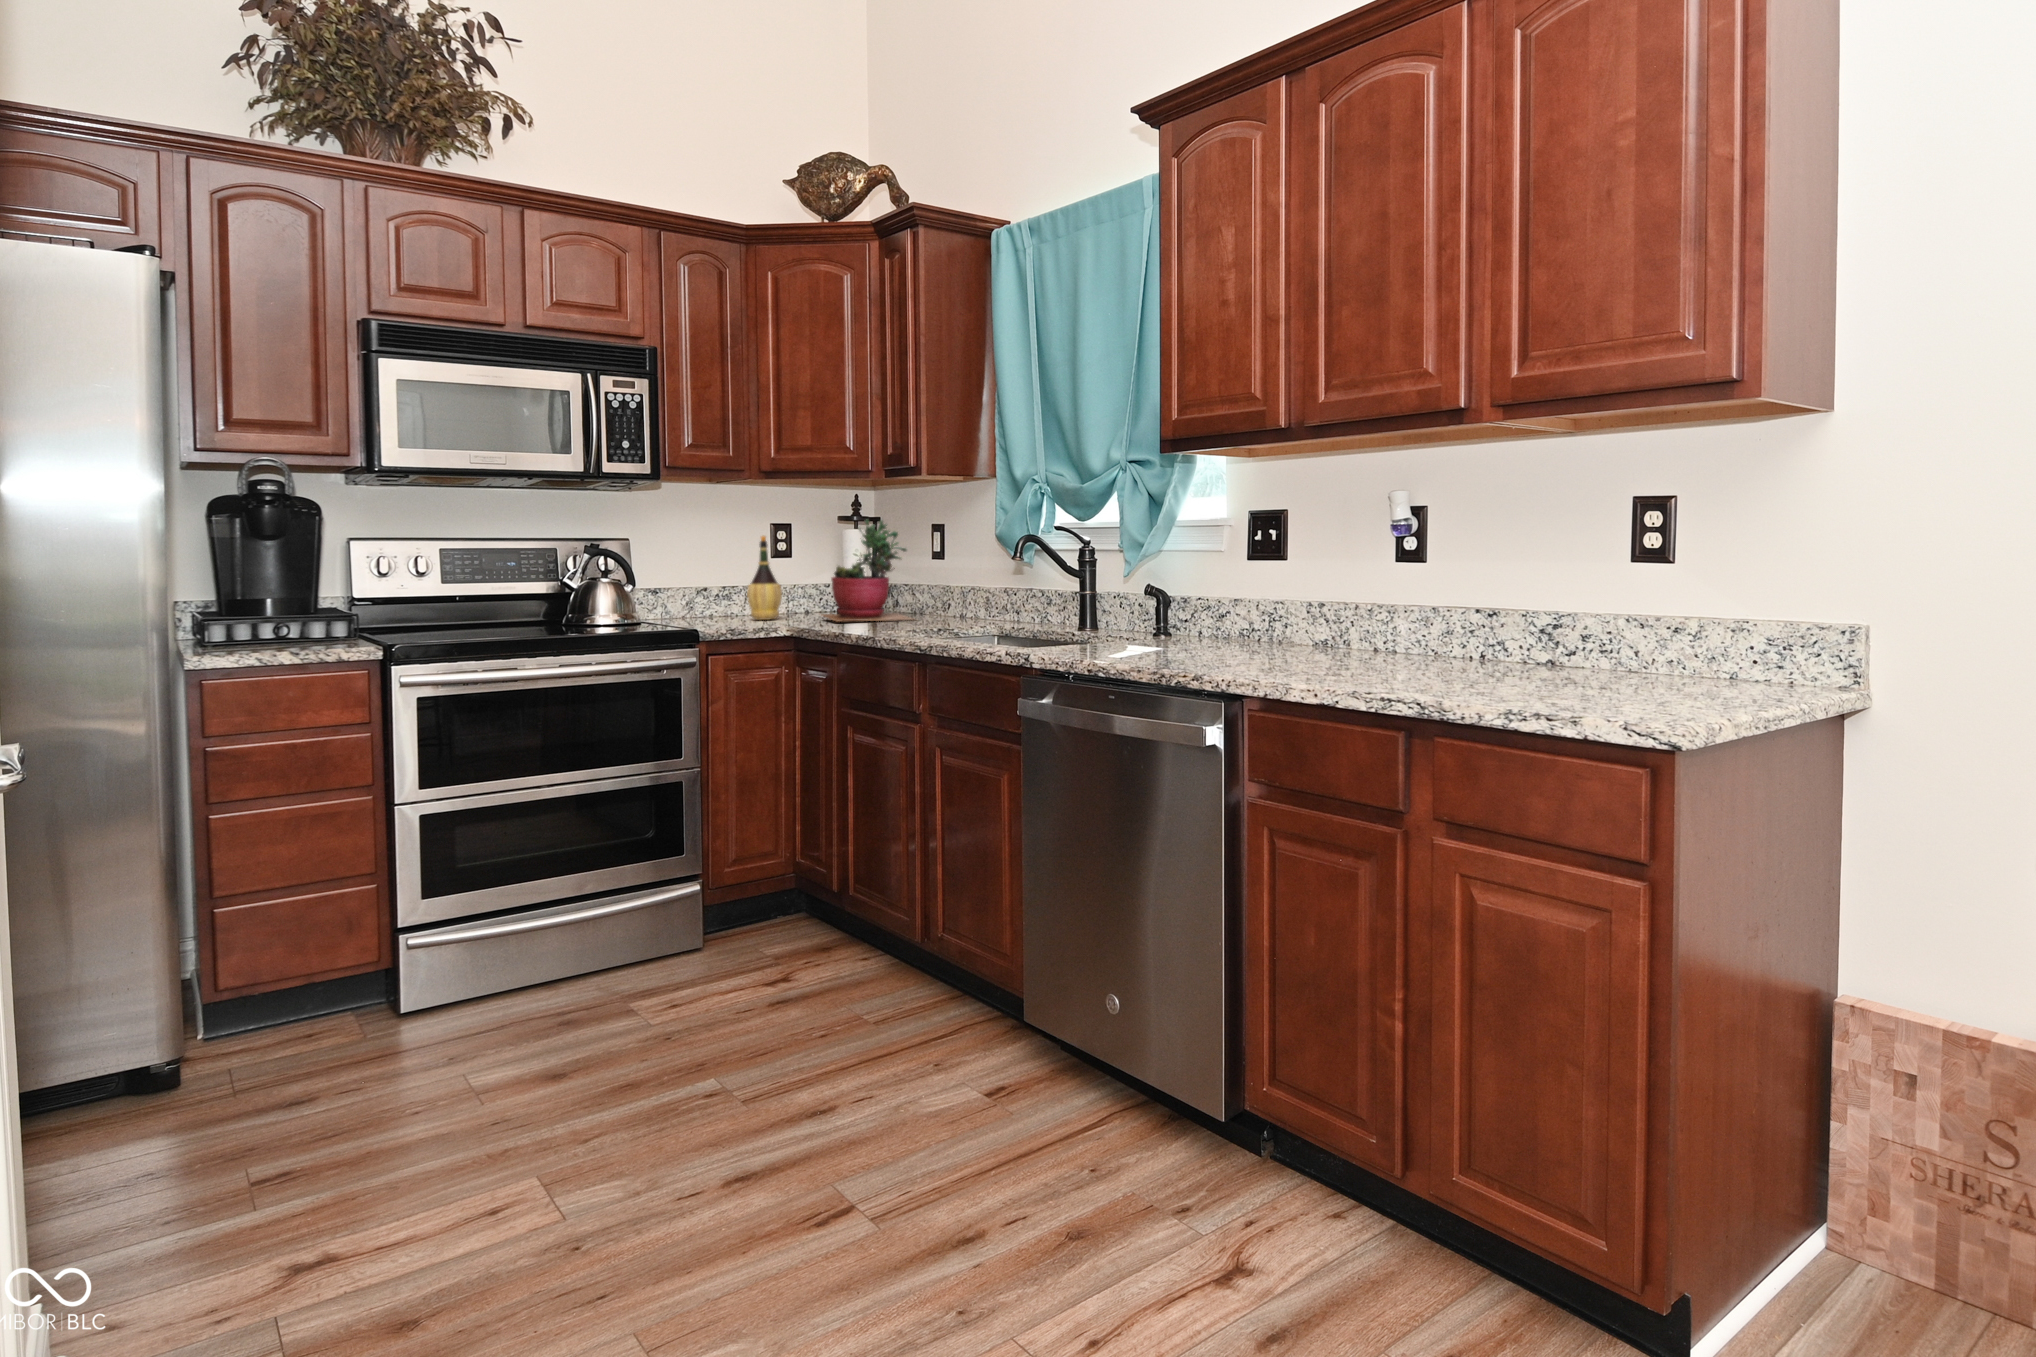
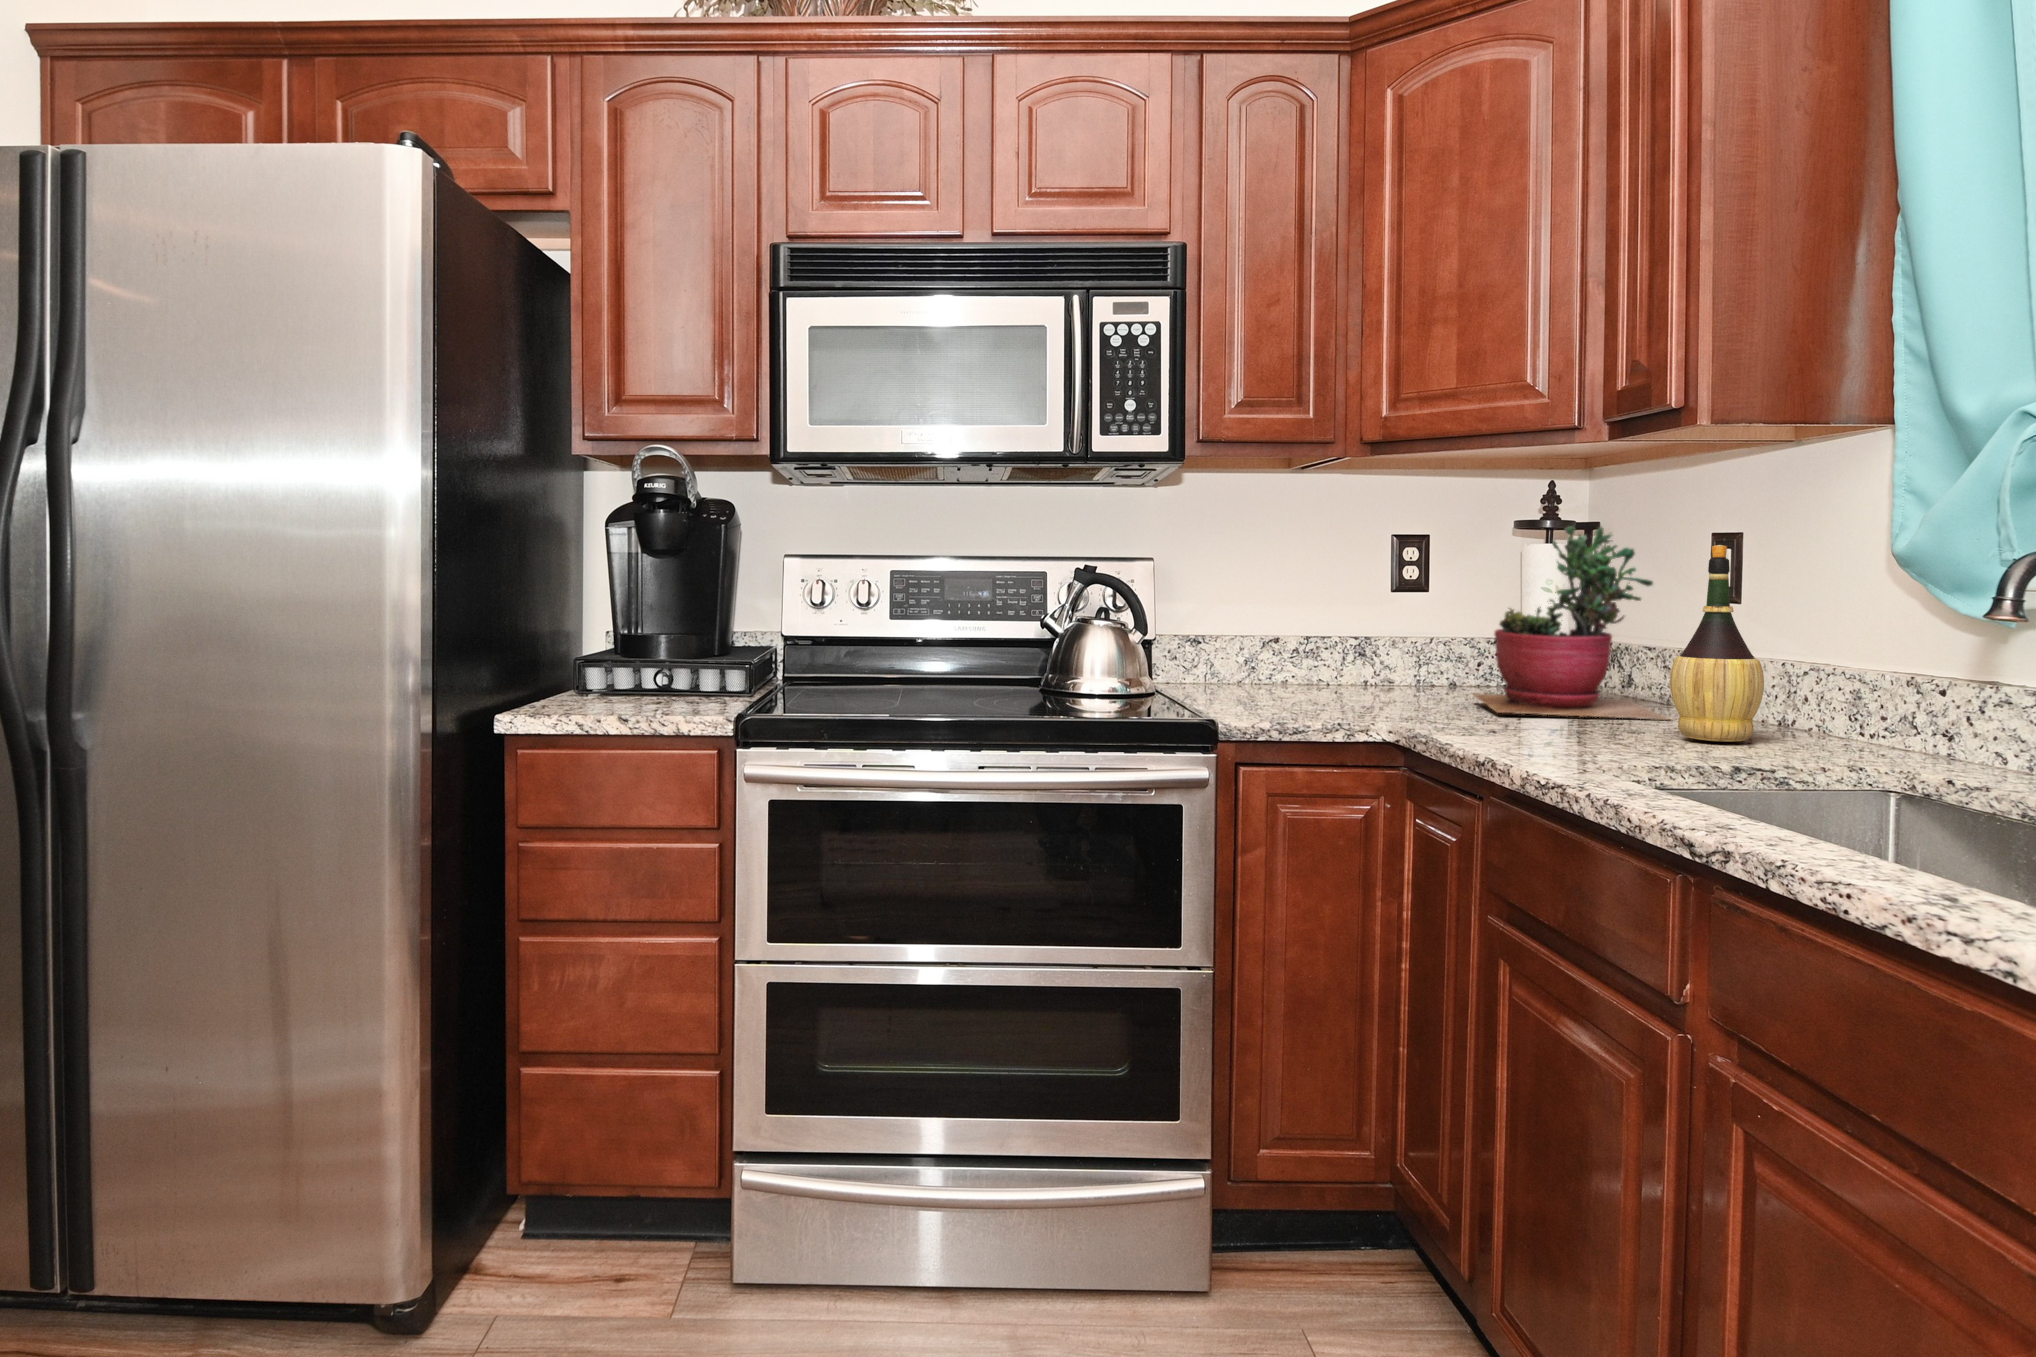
wine bottle: present [747,536,782,620] -> present [1670,545,1764,742]

